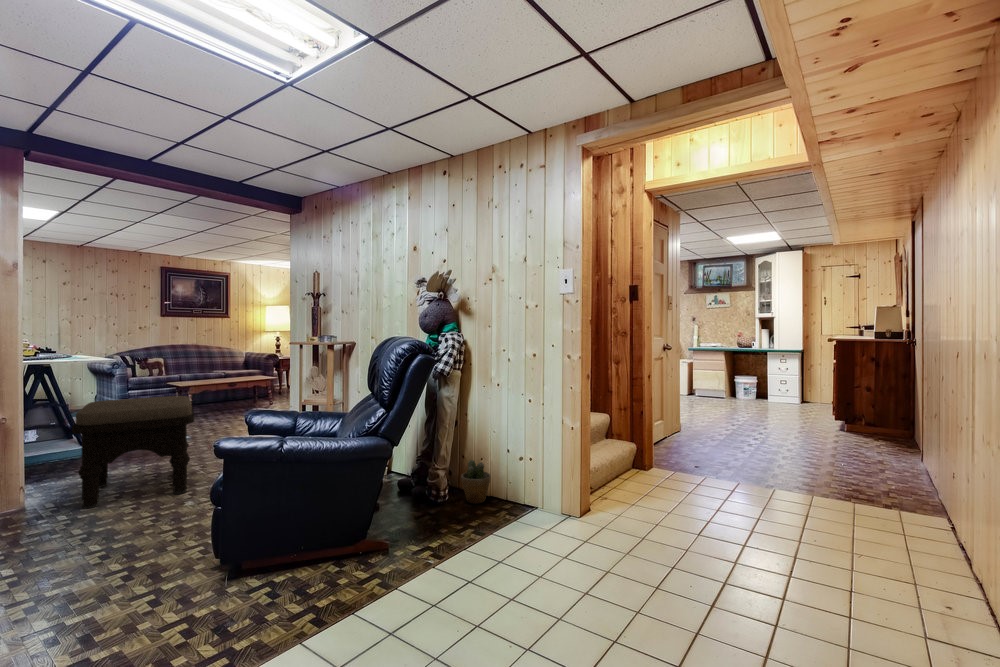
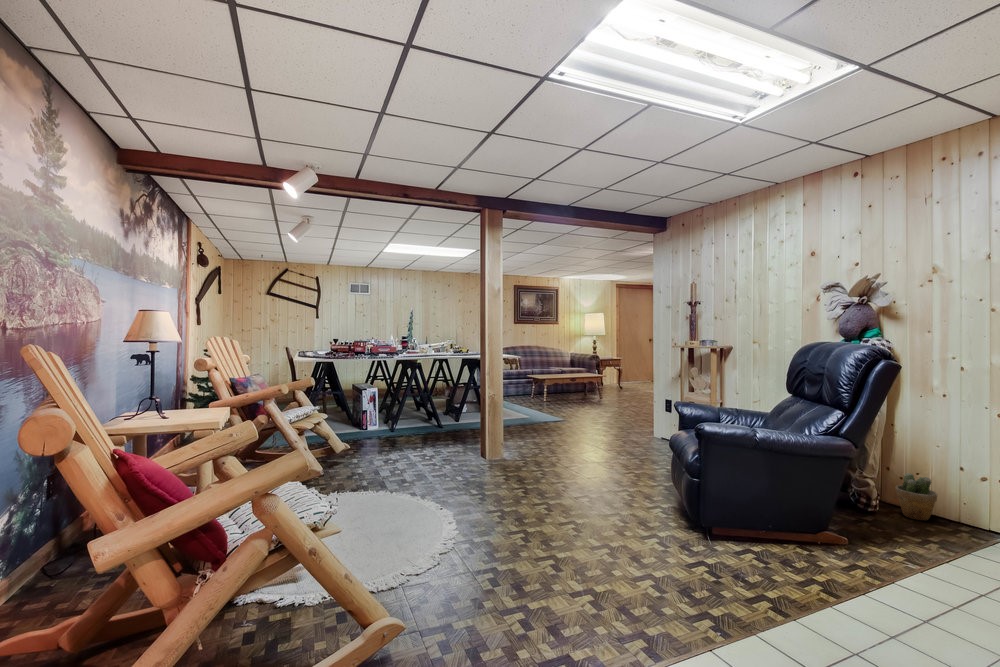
ottoman: present [72,396,195,509] -> none [531,387,612,465]

